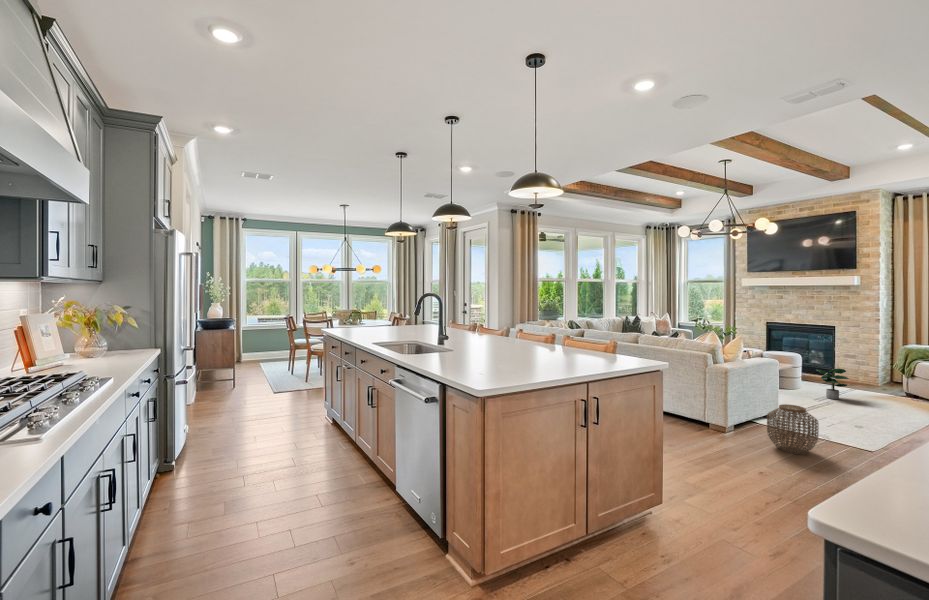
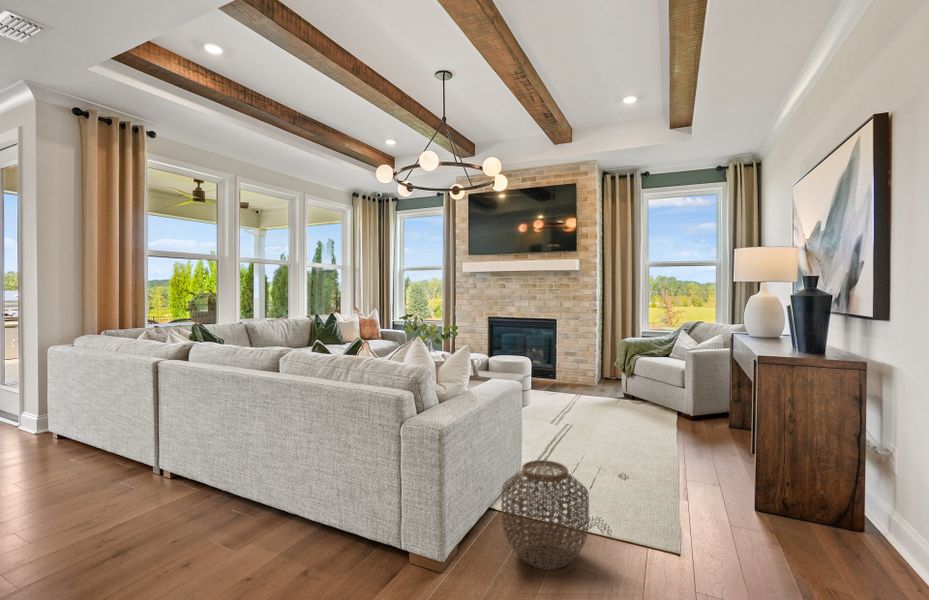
potted plant: present [817,368,849,399] -> none [546,371,583,413]

